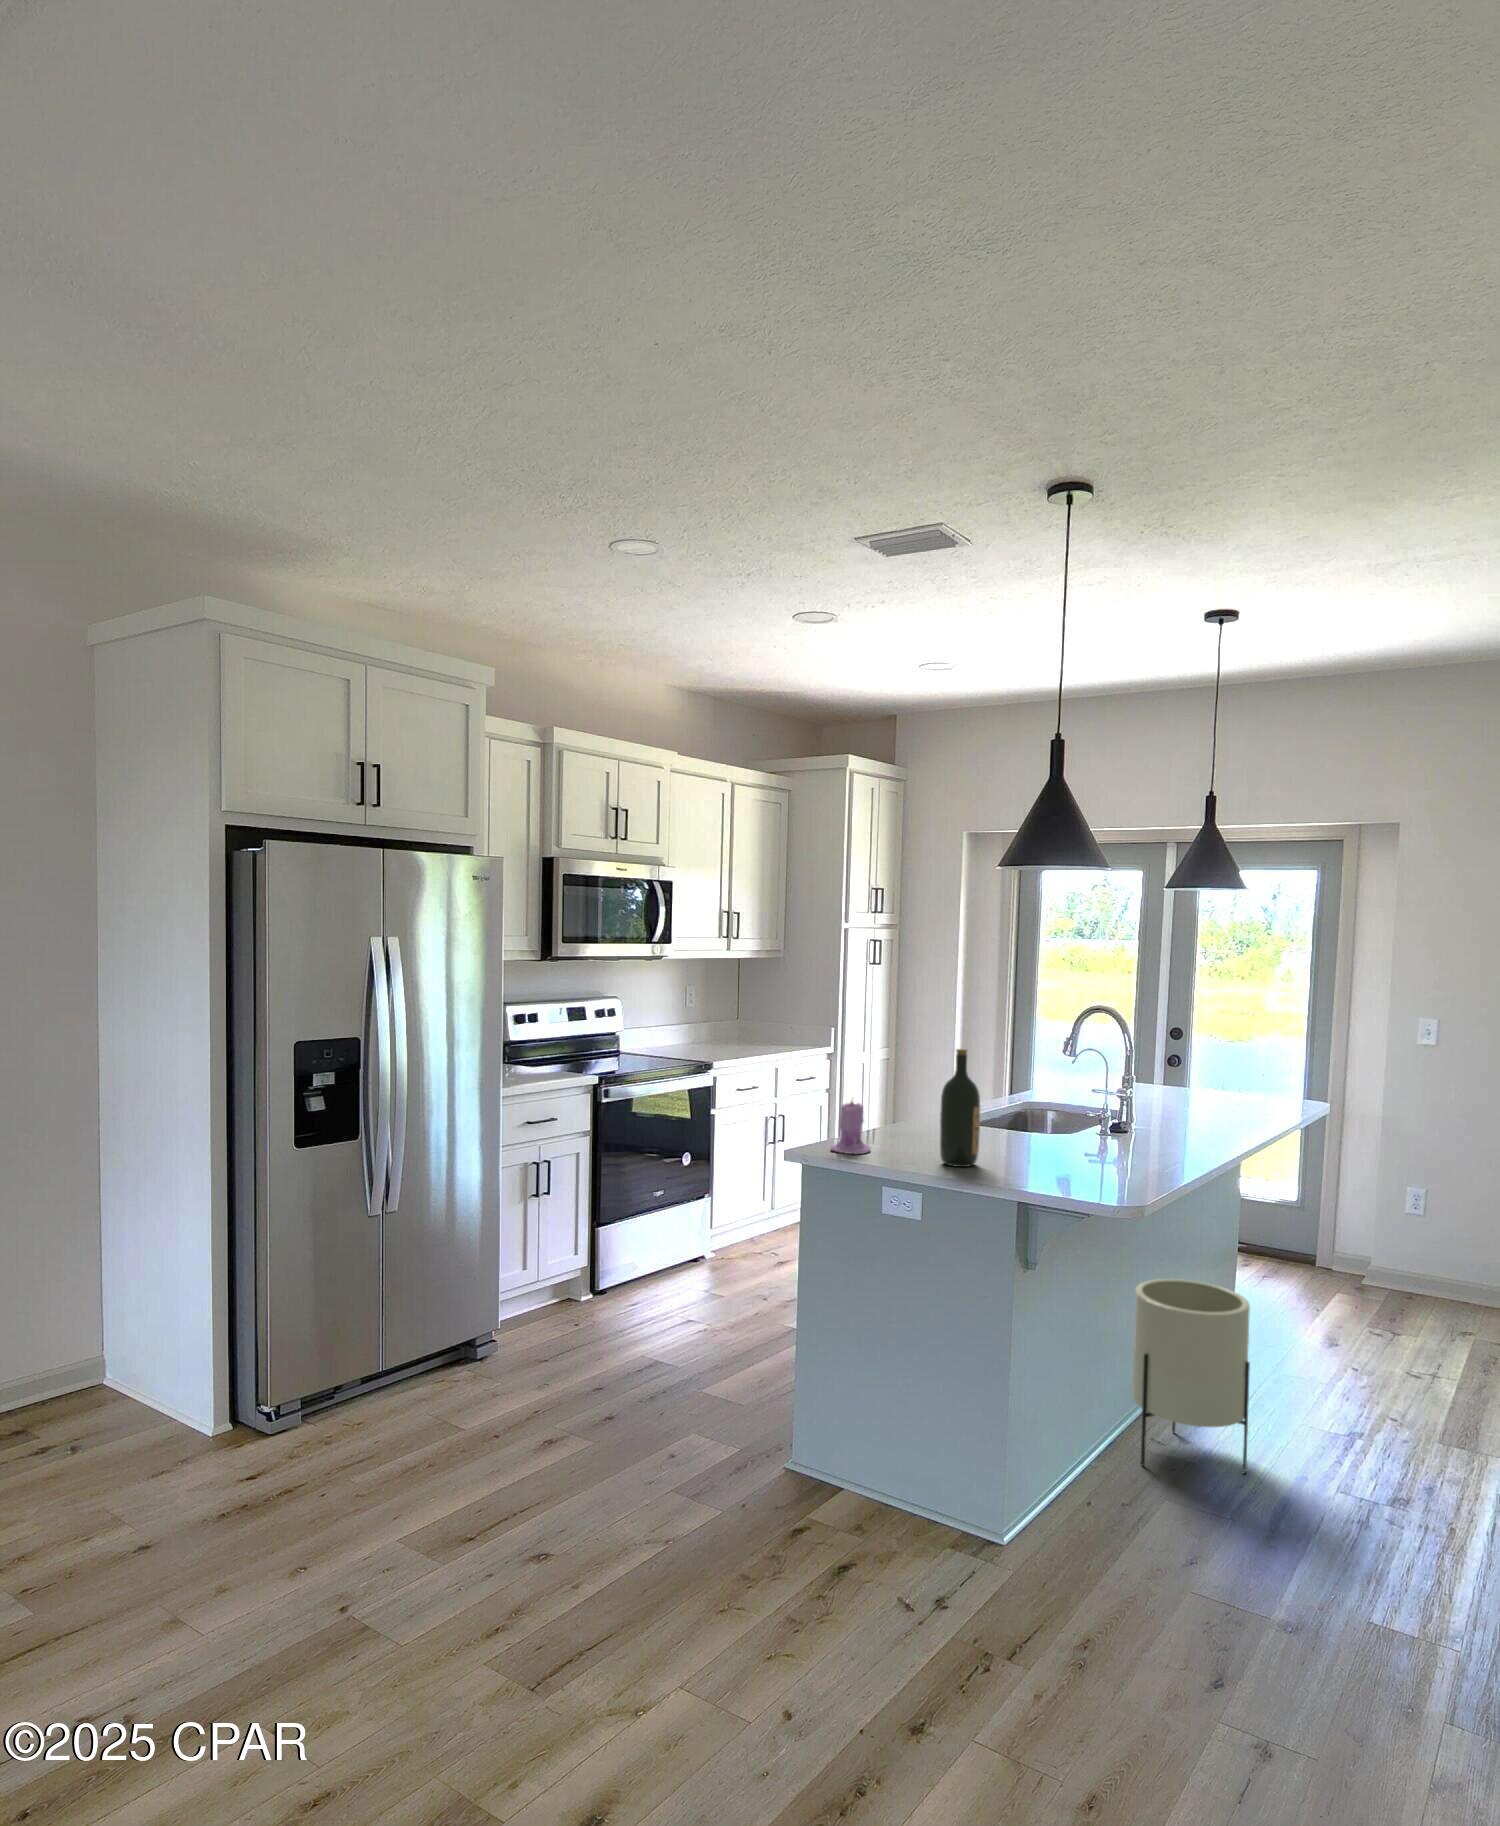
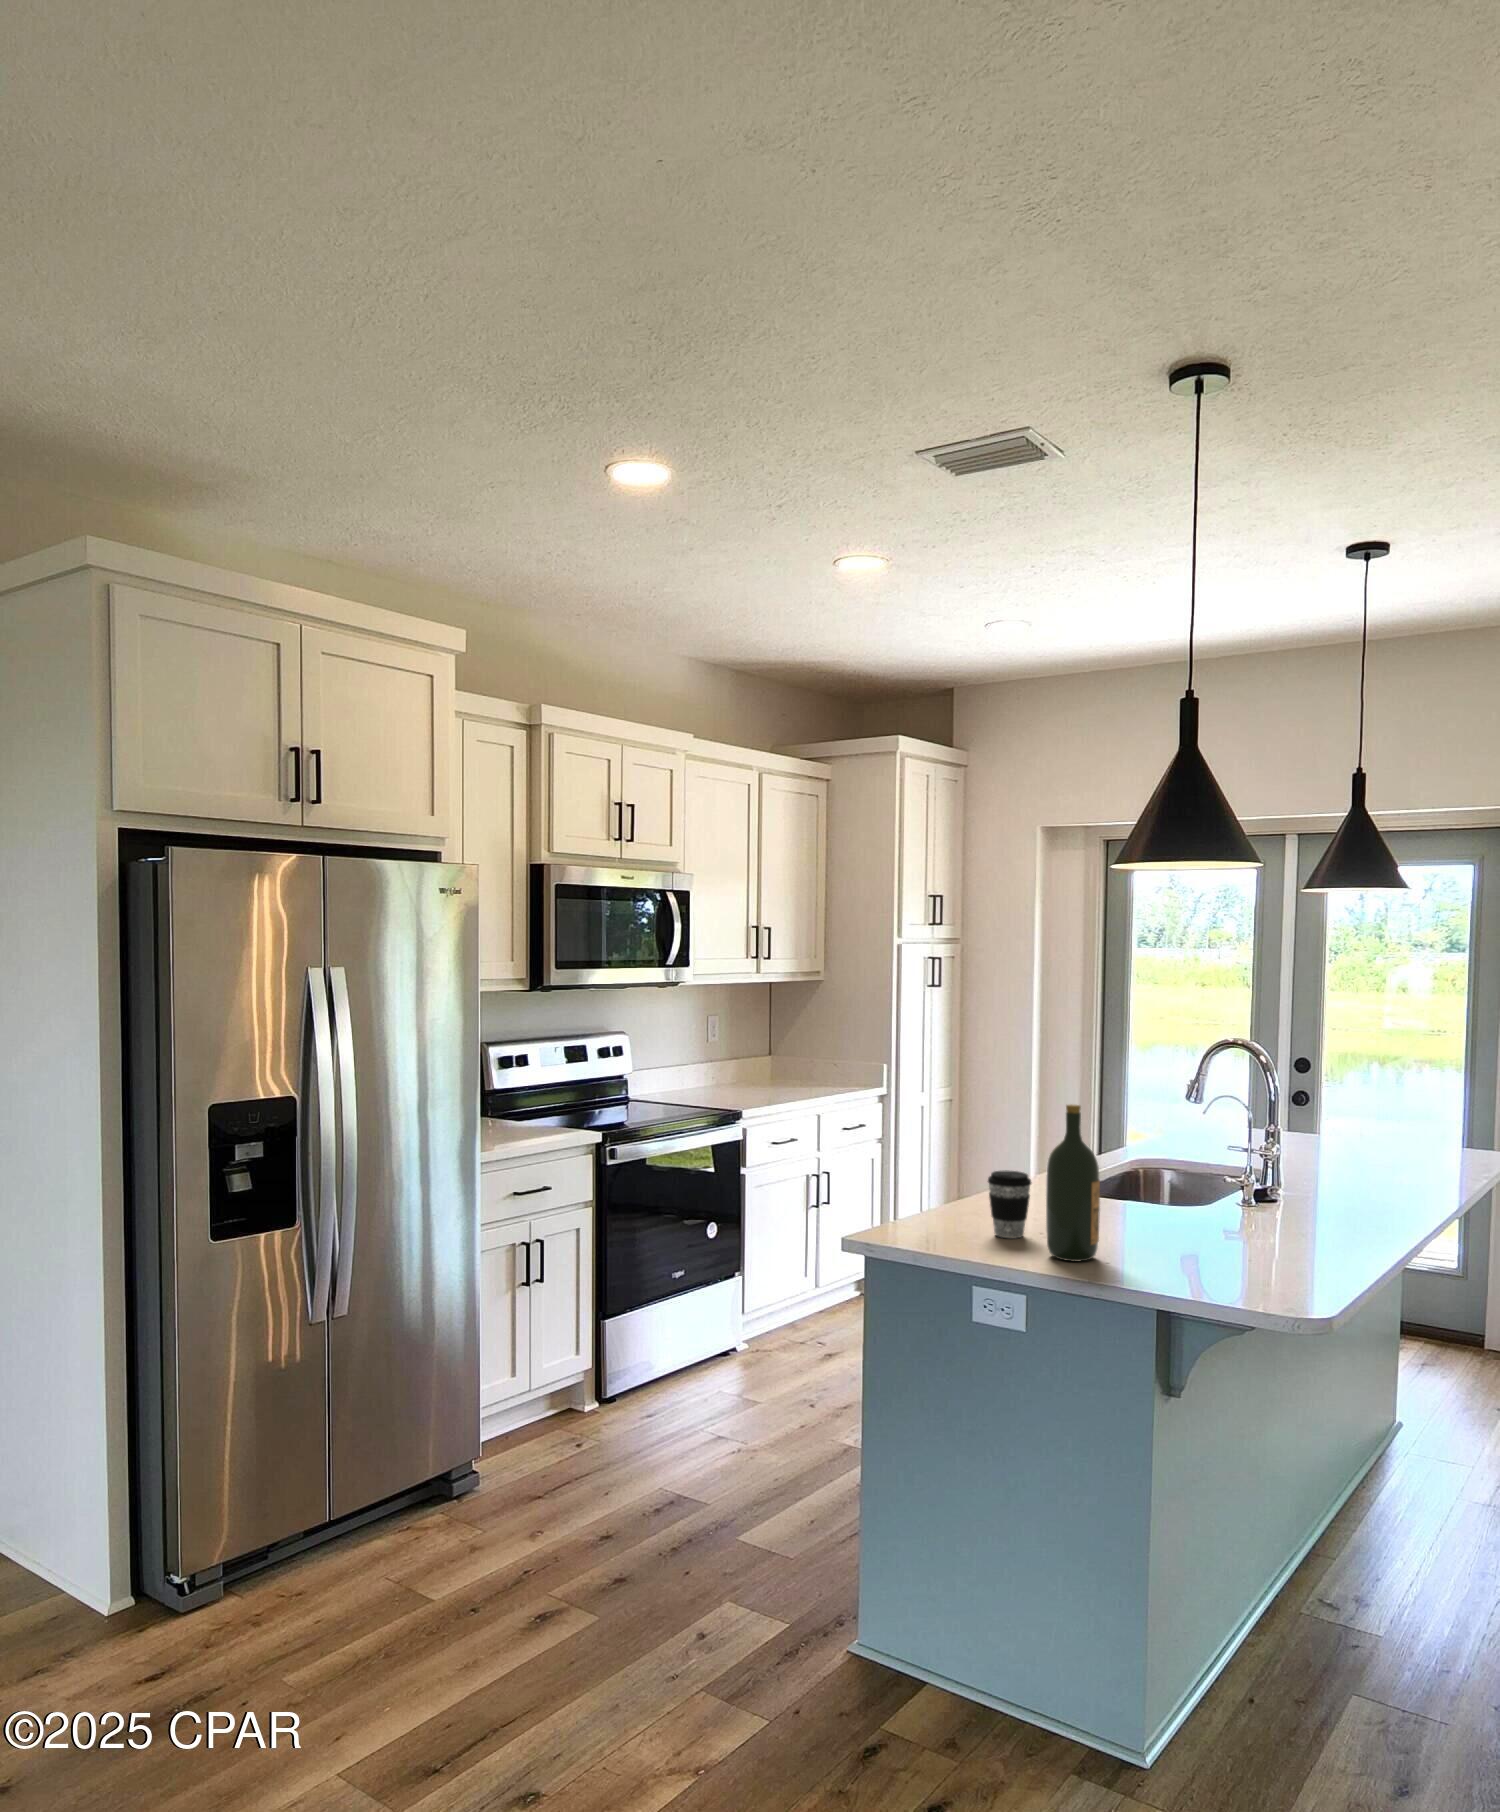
candle: present [831,1101,871,1154] -> none [900,1166,953,1243]
coffee cup: none [899,1101,932,1152] -> present [988,1170,1032,1238]
planter: present [1132,1279,1250,1474] -> none [1296,1393,1455,1657]

